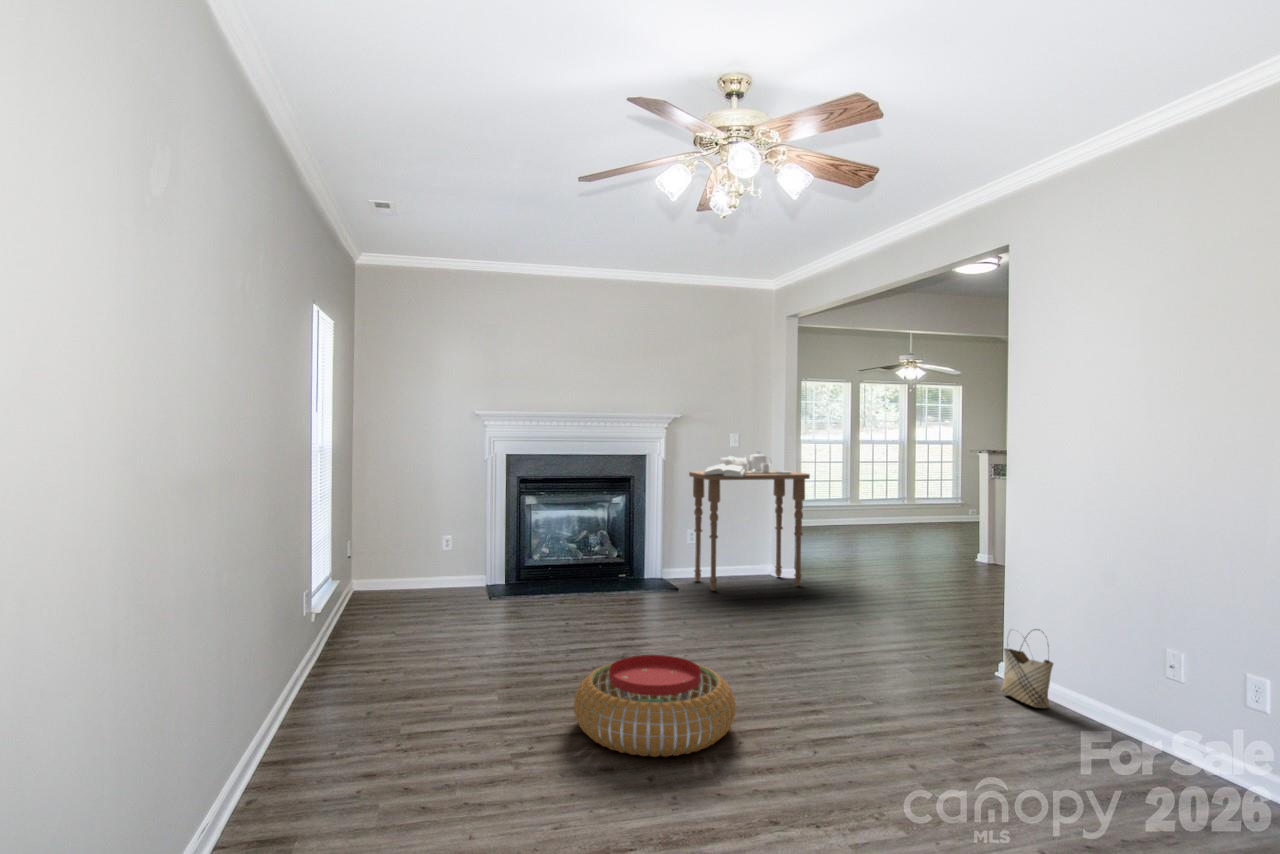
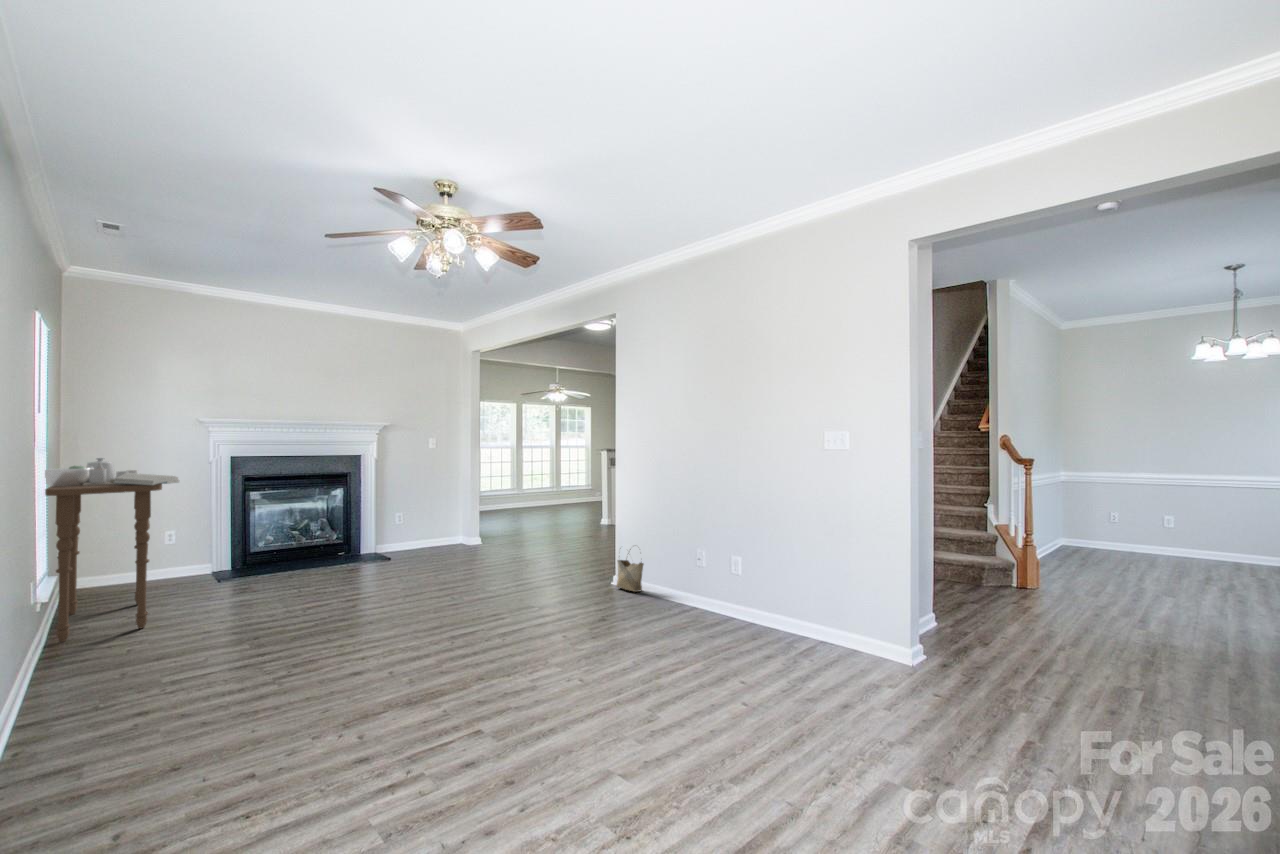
side table: present [689,452,810,591] -> present [45,458,179,642]
pouf: present [574,655,736,757] -> none [319,592,449,662]

